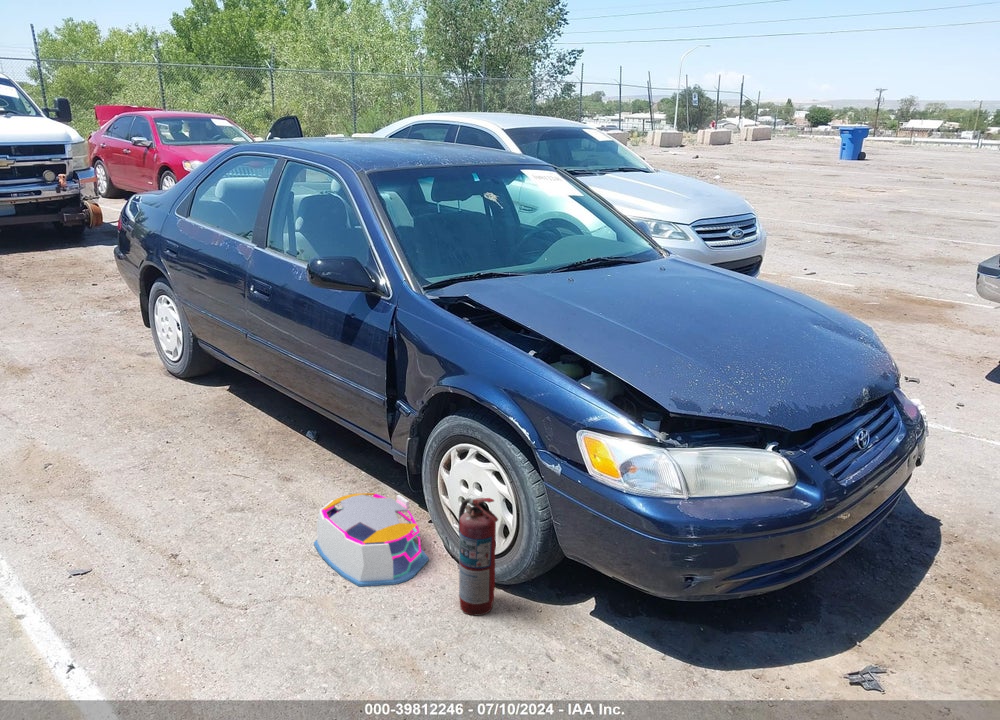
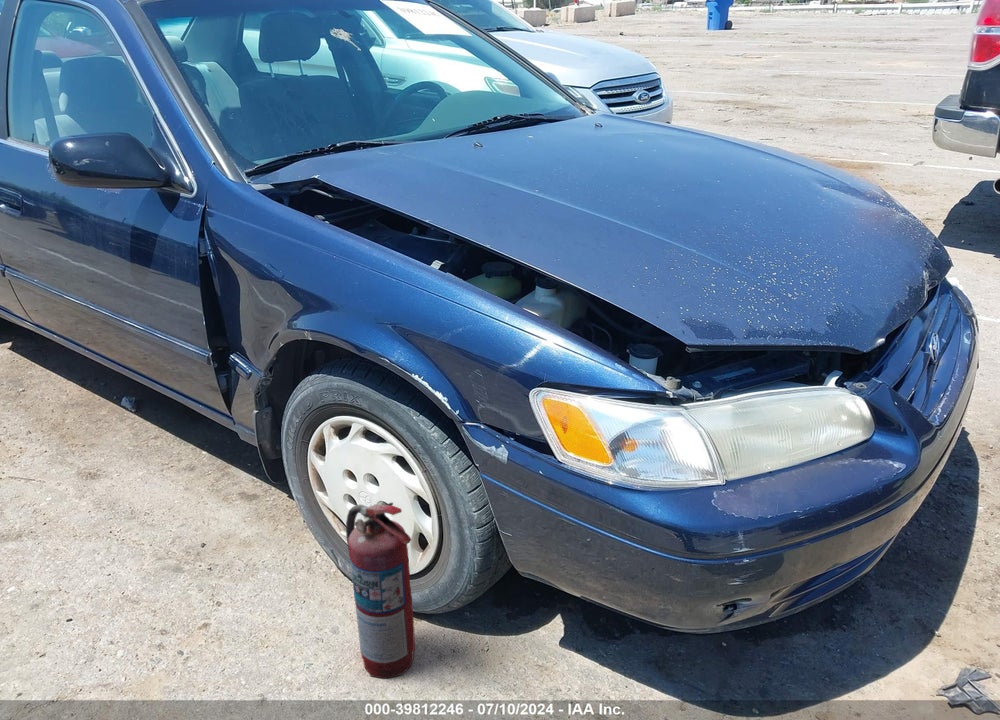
storage bin: present [314,493,429,586] -> none [128,492,309,651]

